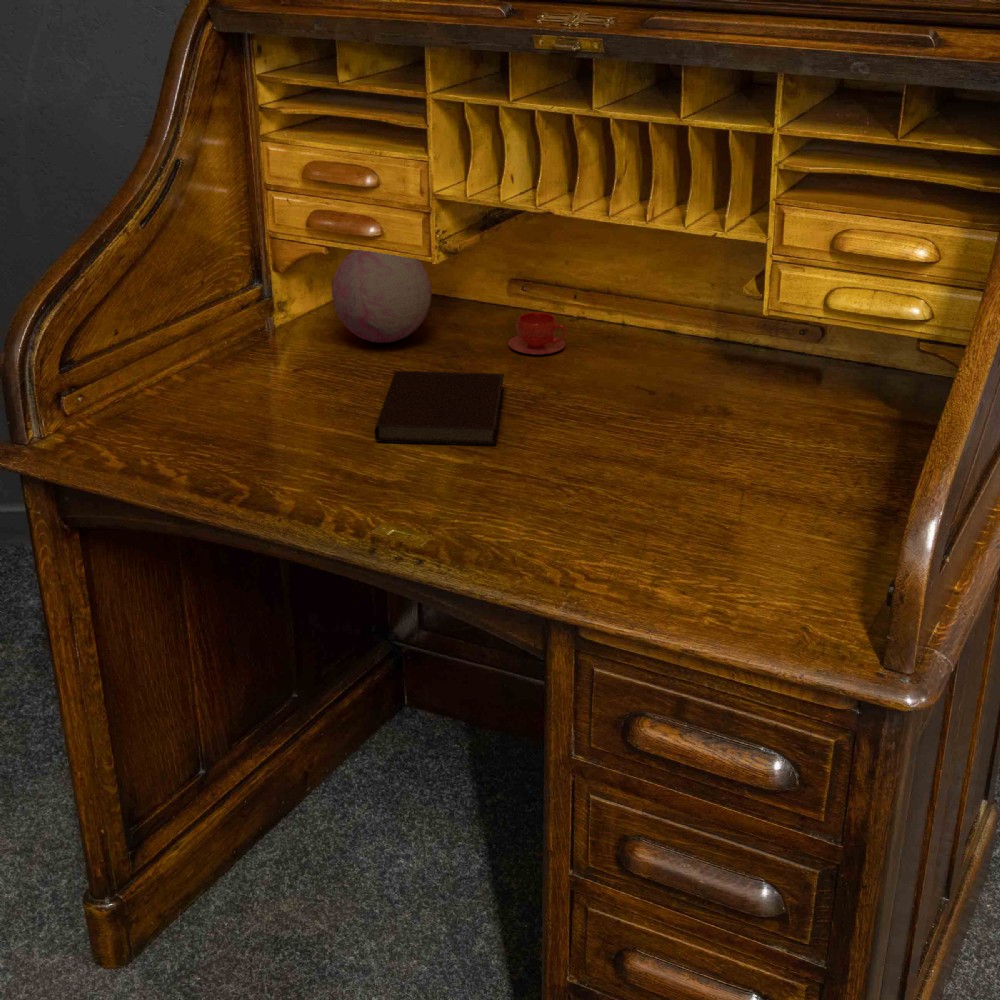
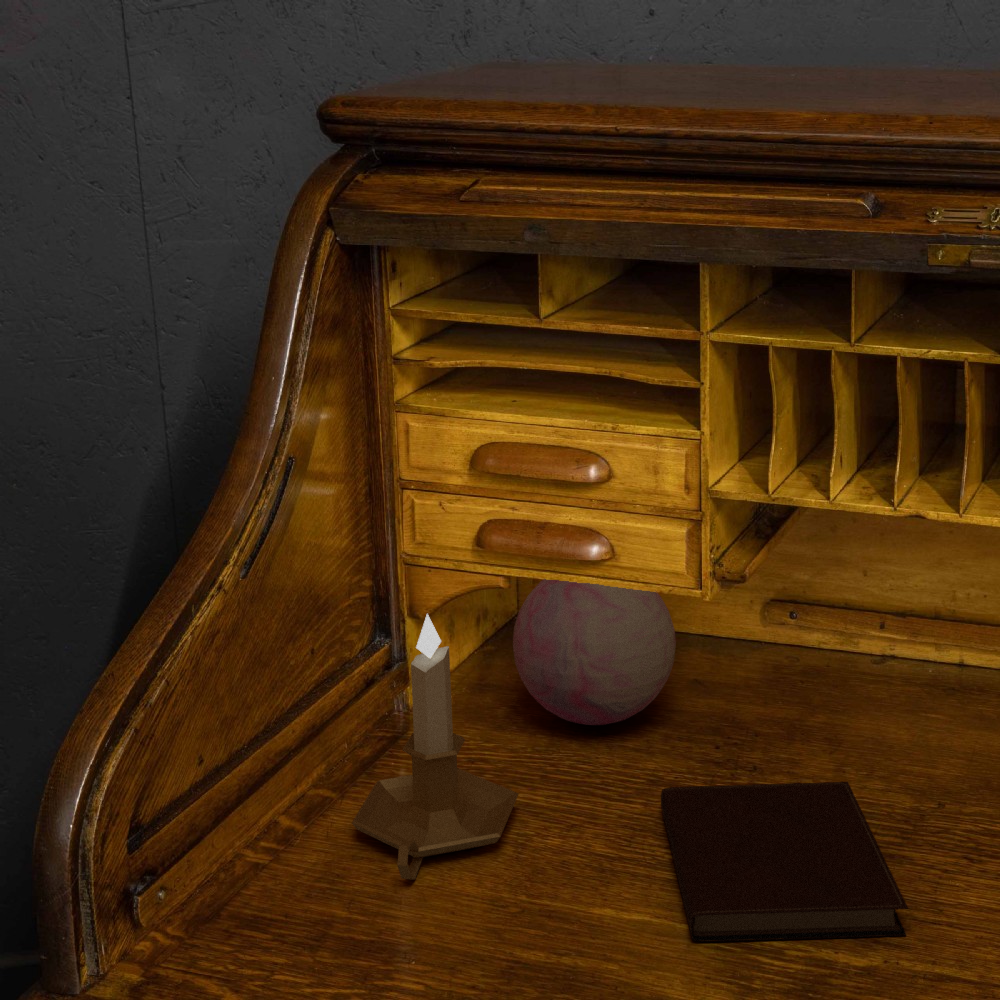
candlestick: none [210,255,313,408] -> present [352,614,519,880]
teacup: present [508,312,566,355] -> none [801,658,902,731]

